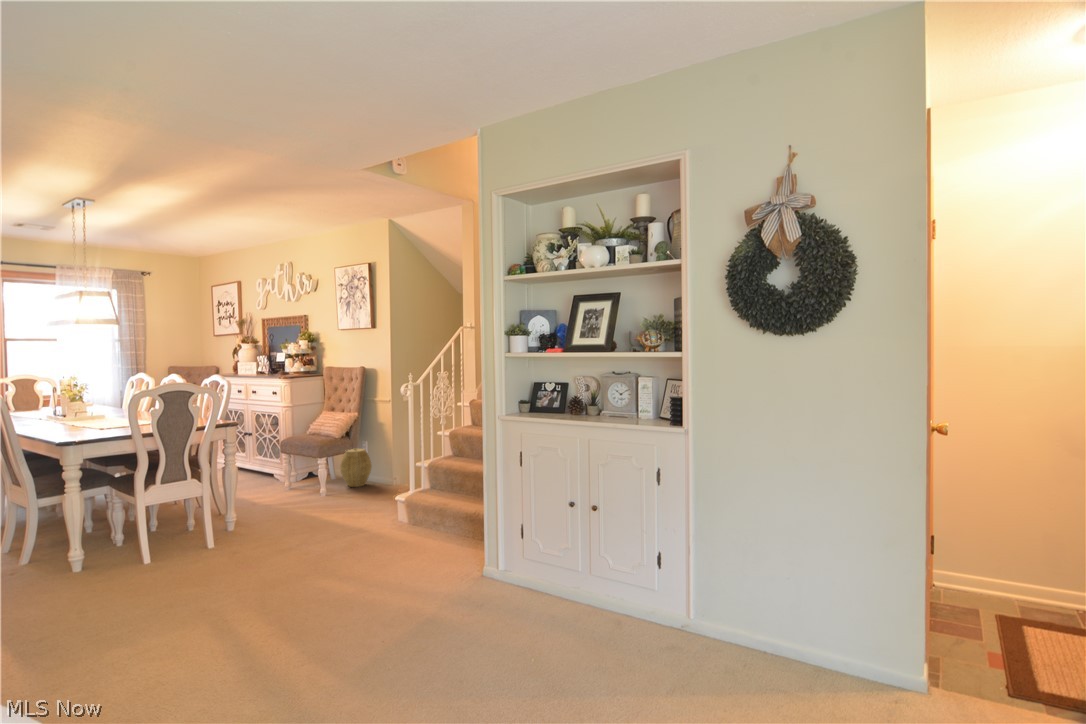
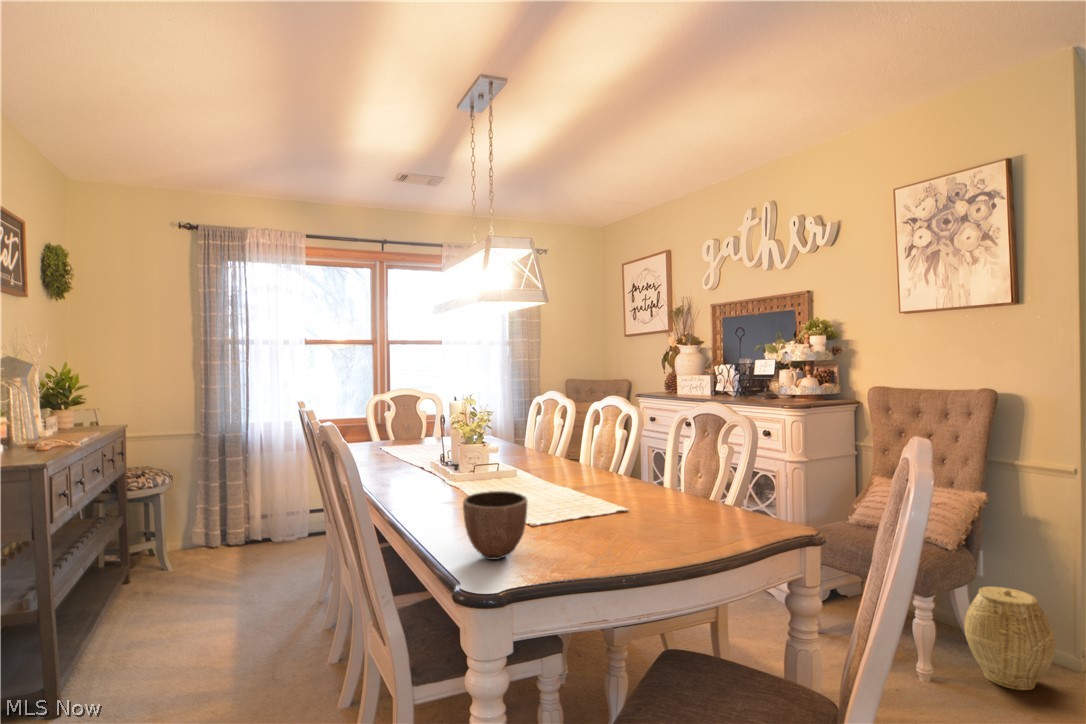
decorative bowl: none [72,404,102,427] -> present [463,491,528,560]

